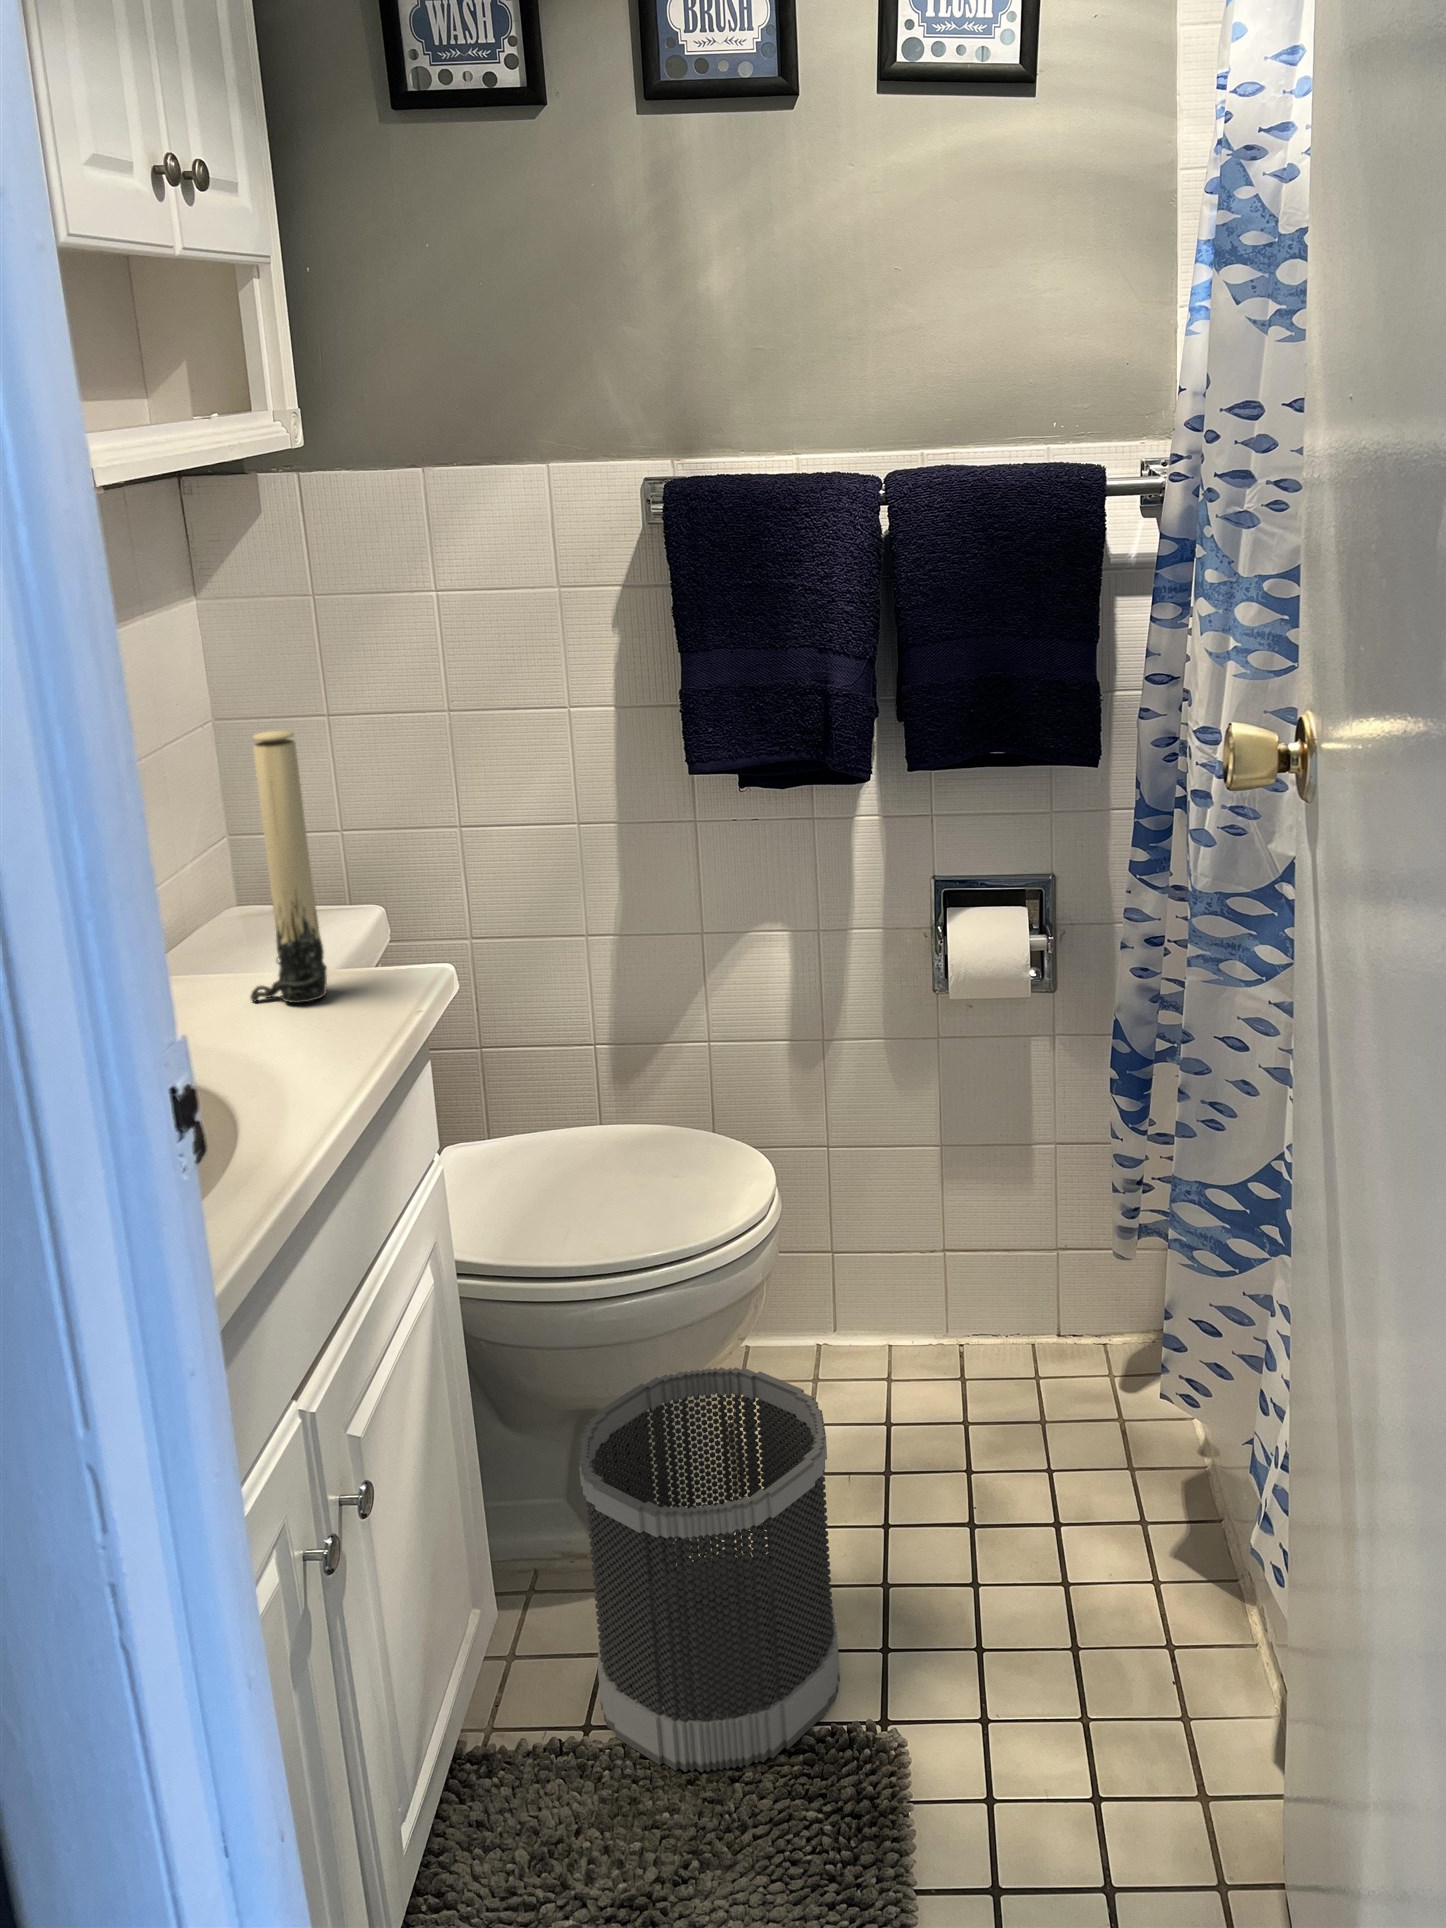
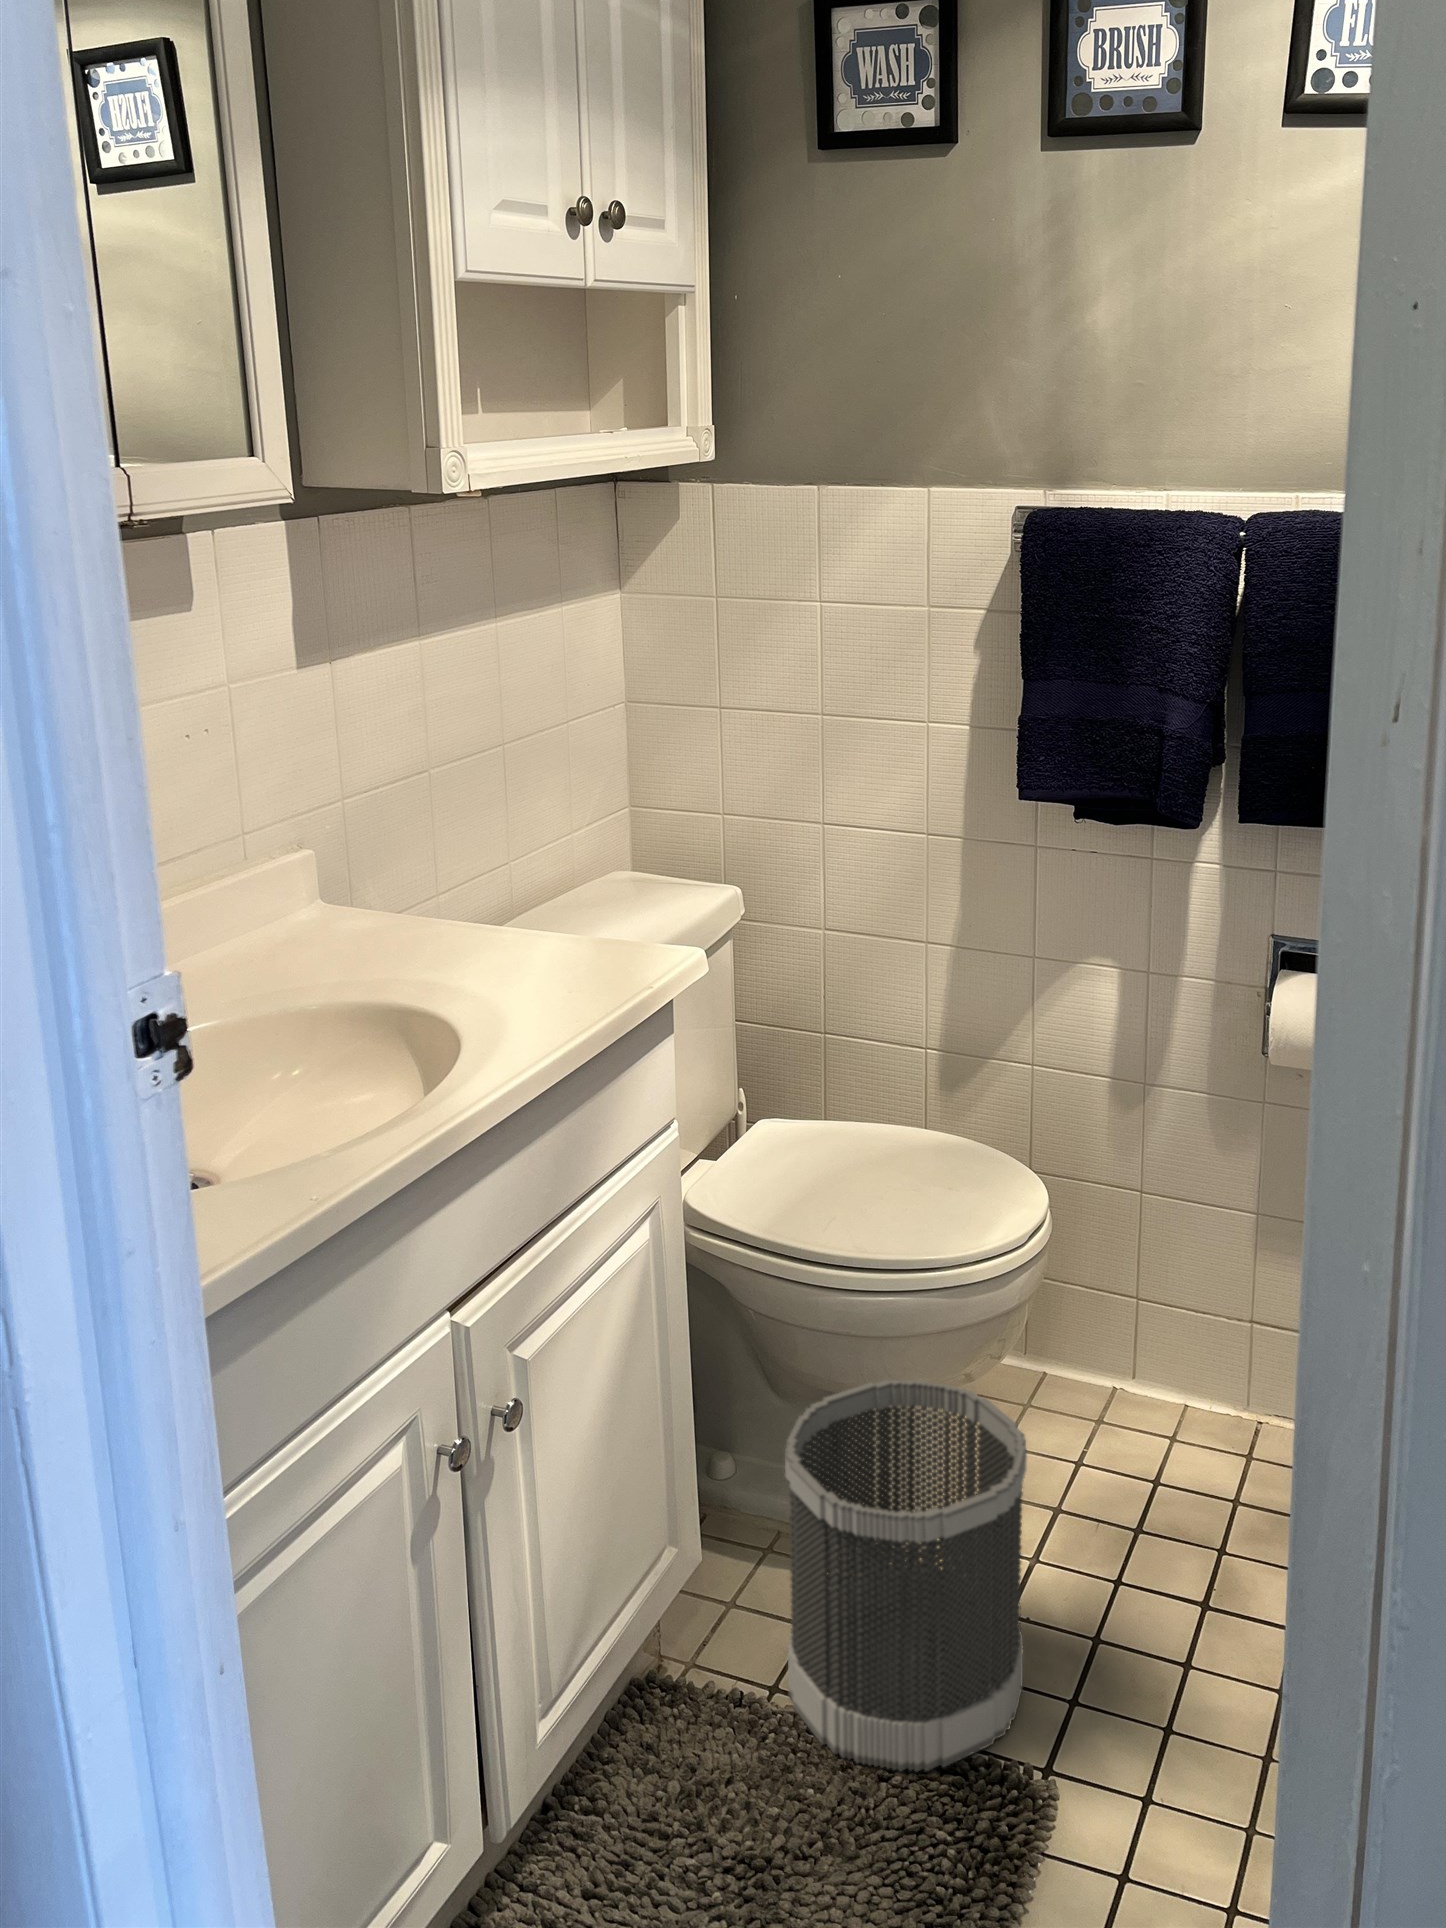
candle: present [251,730,327,1003] -> none [529,723,594,969]

